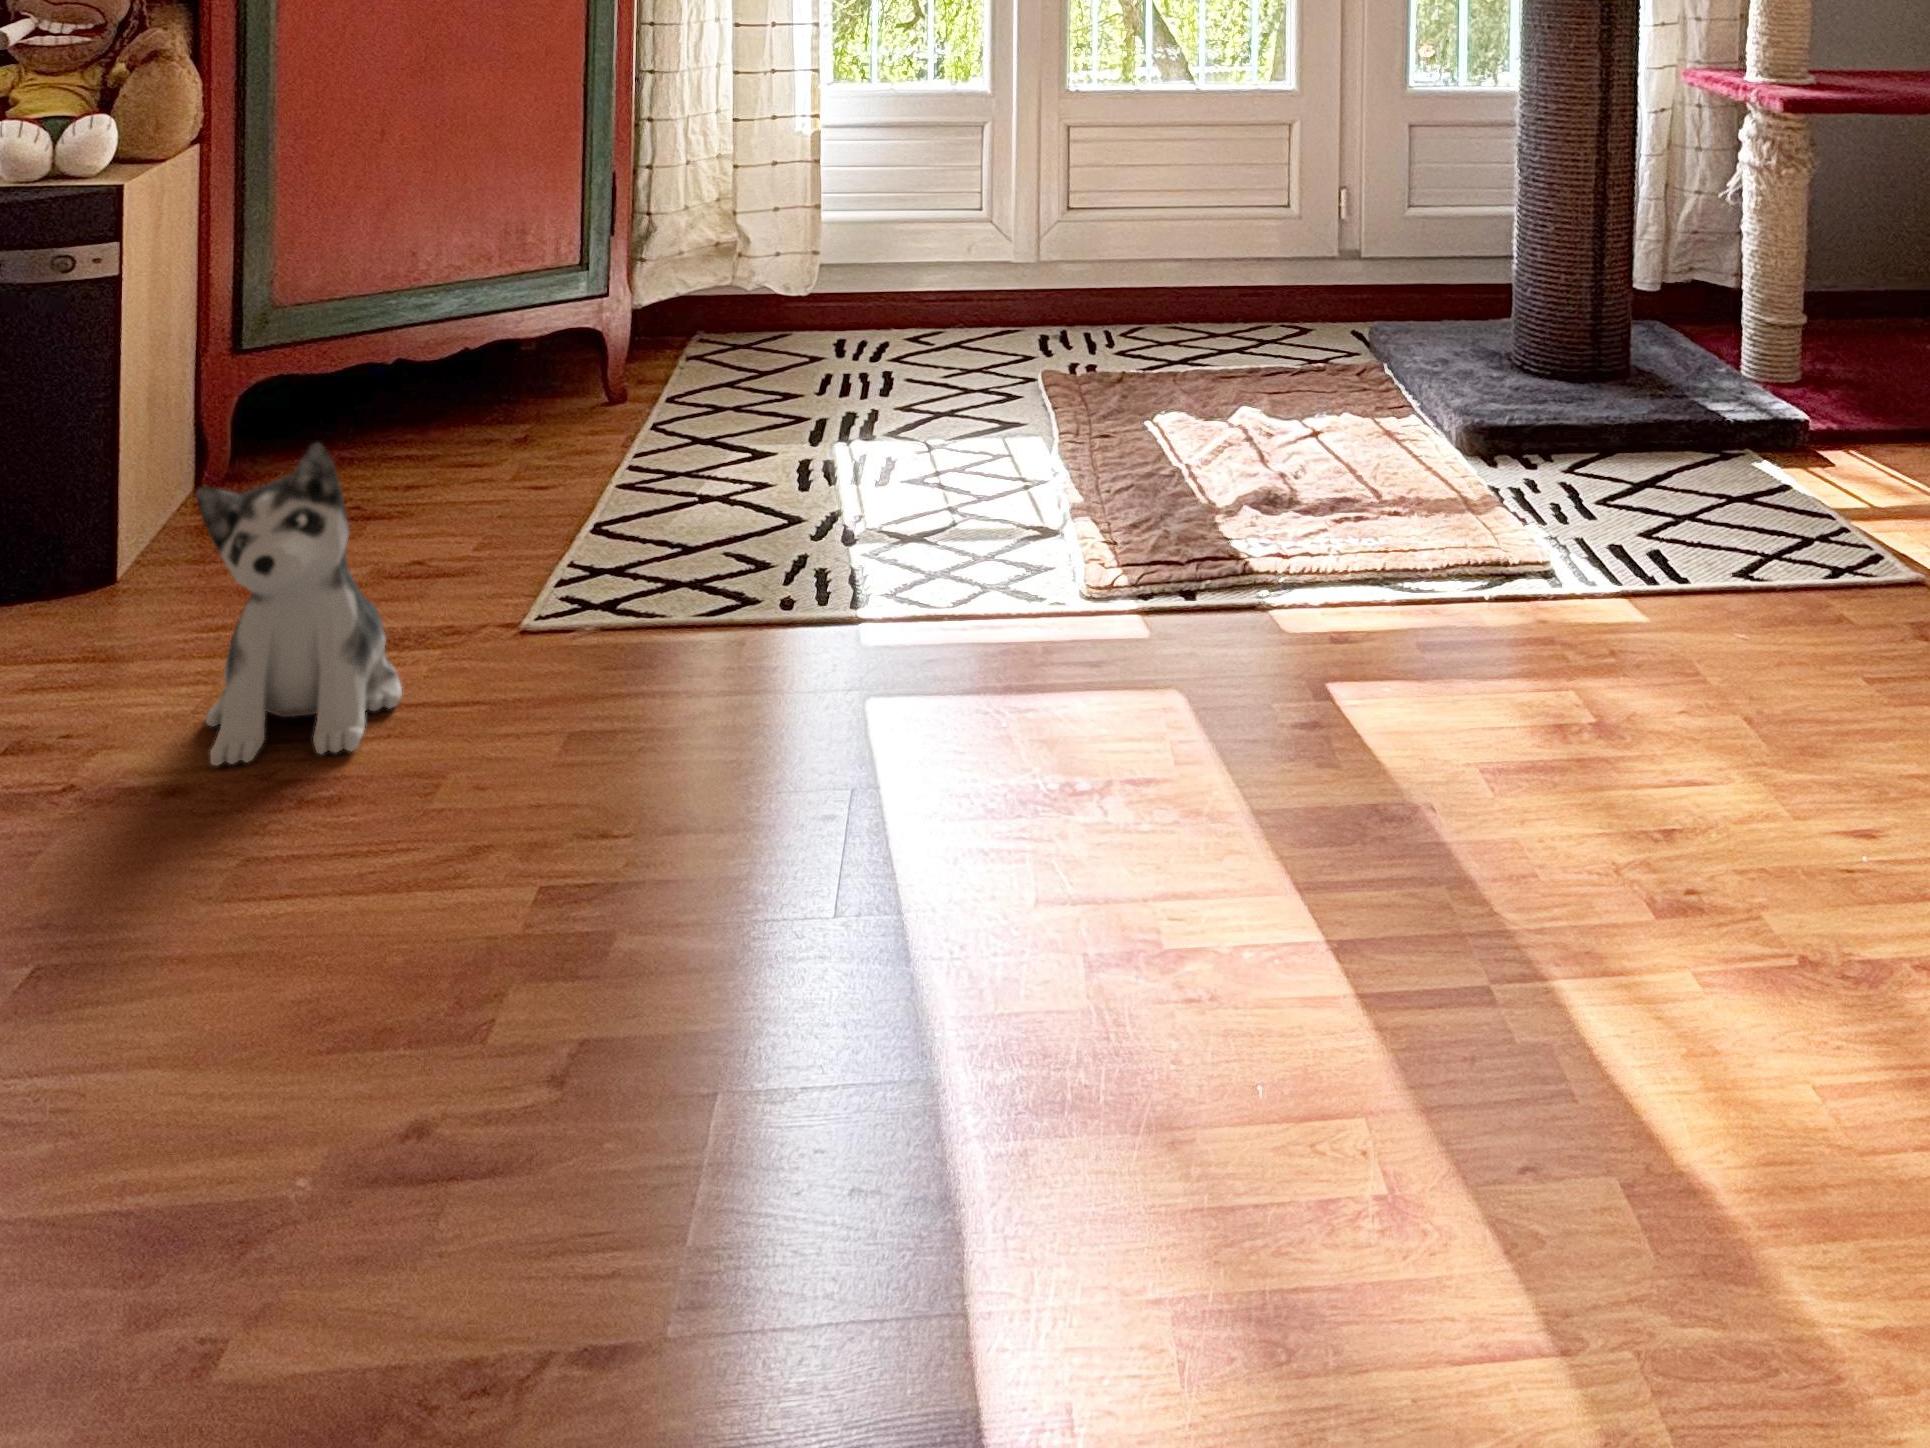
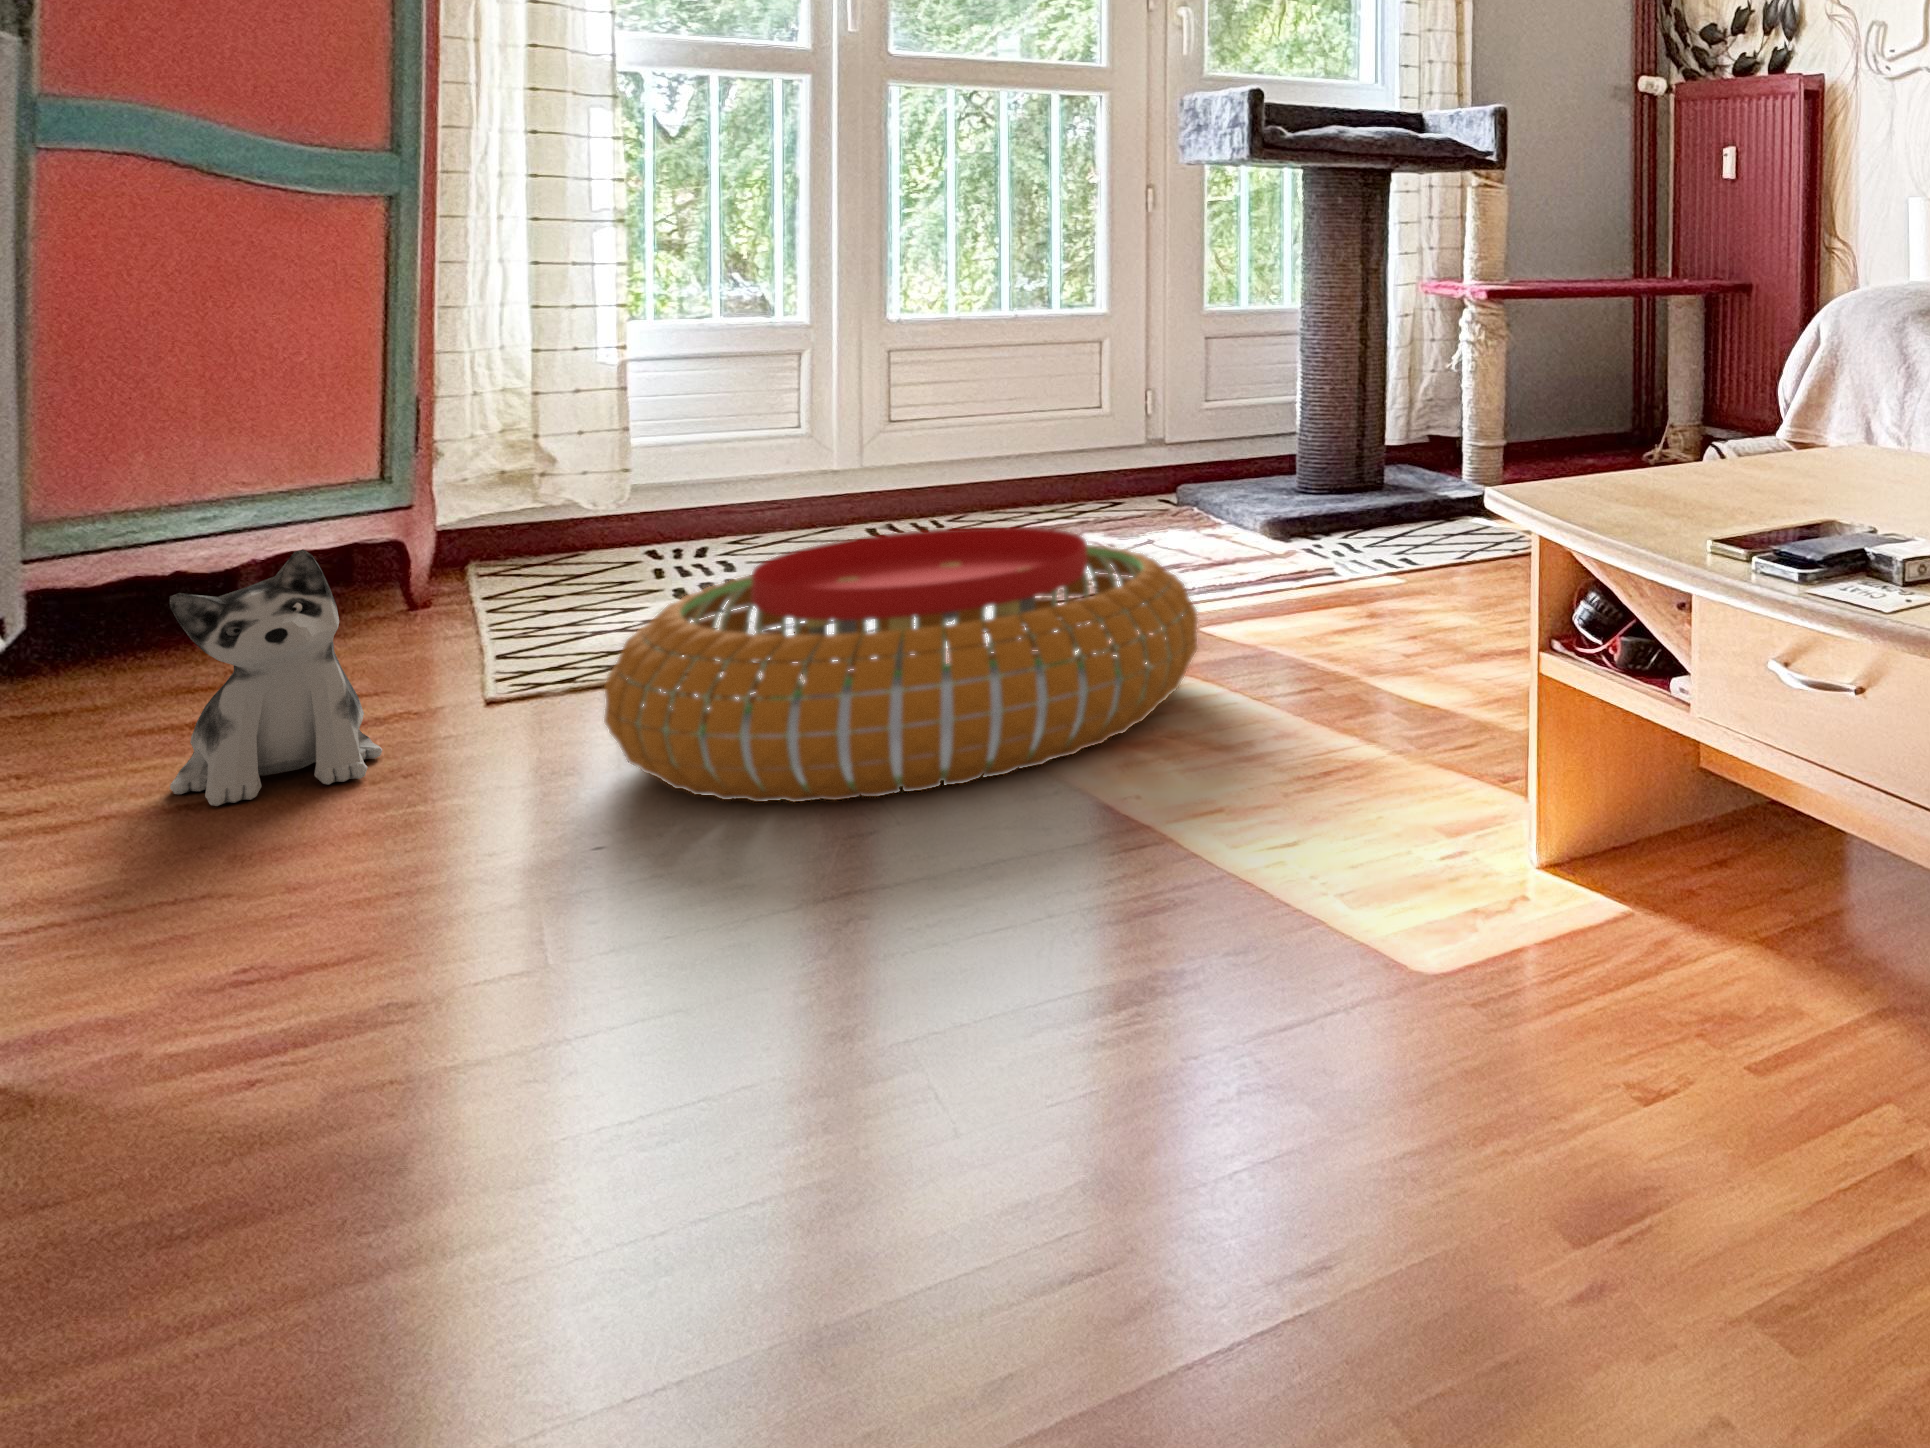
pouf: none [522,501,1306,1046] -> present [604,527,1197,802]

